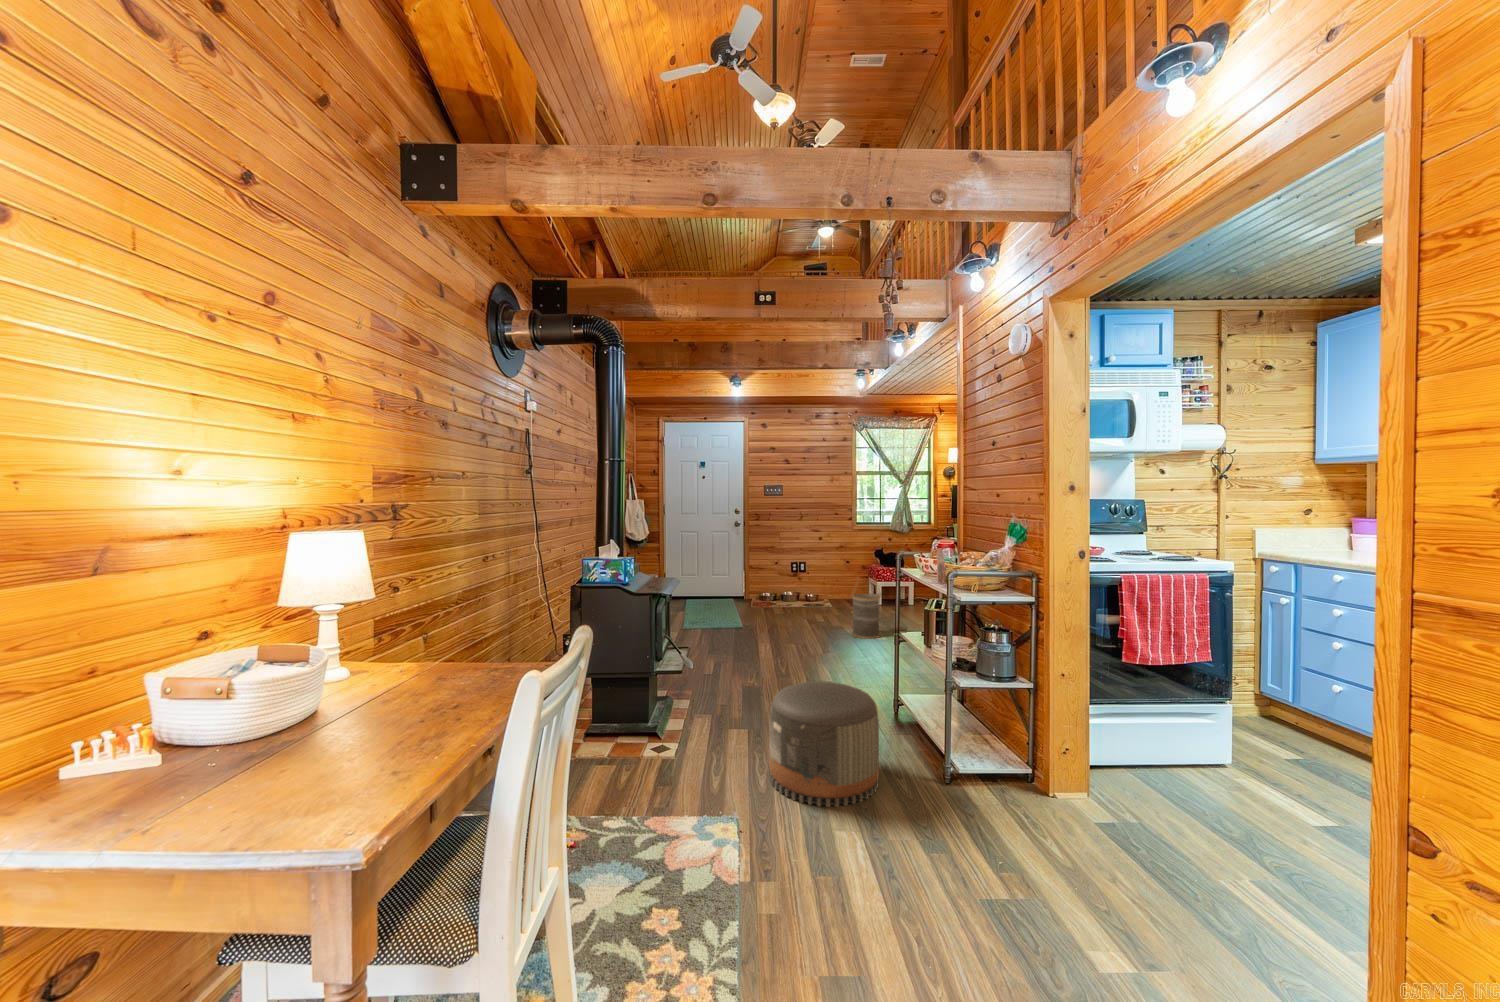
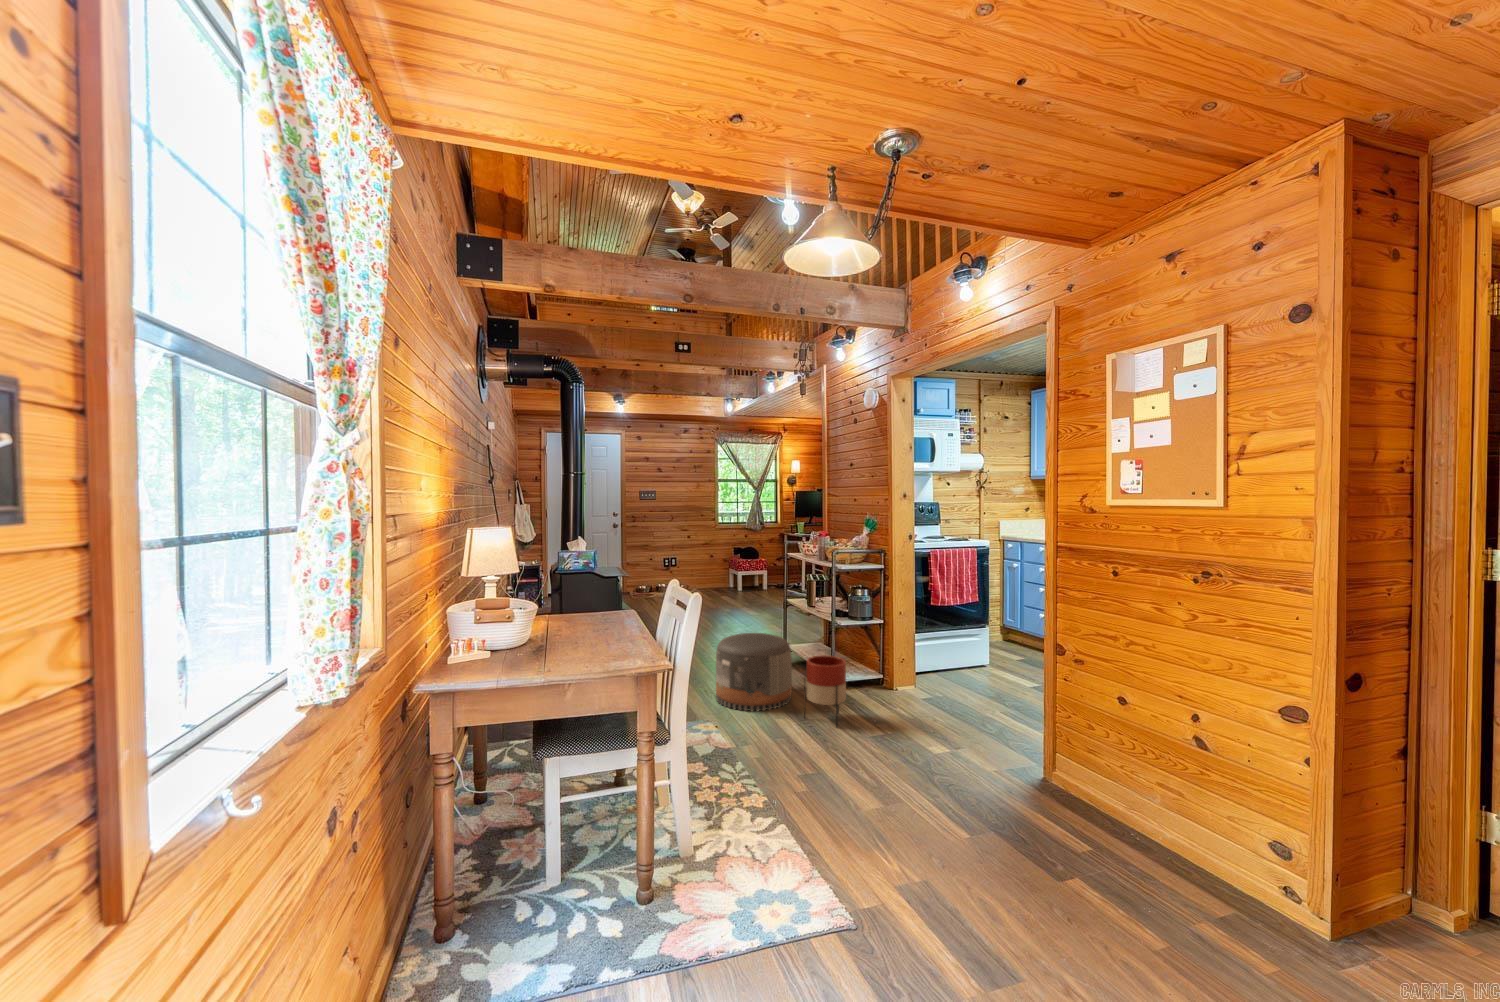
basket: present [852,579,881,639] -> none [729,566,752,616]
planter: none [882,738,951,867] -> present [804,655,846,727]

